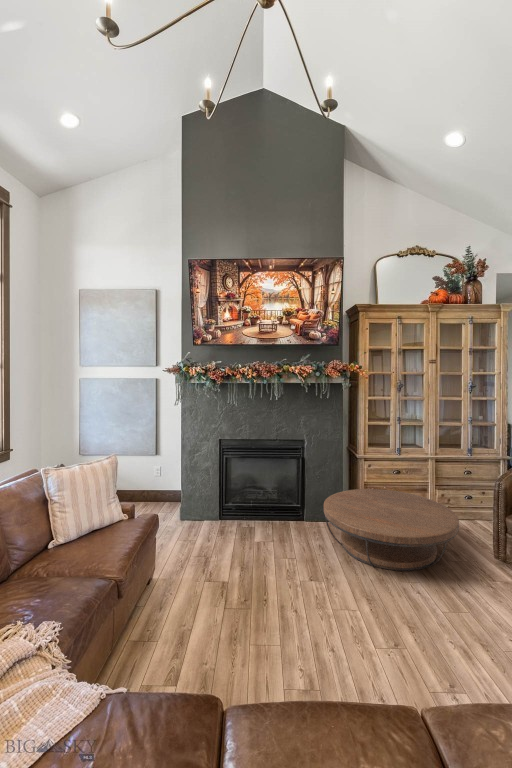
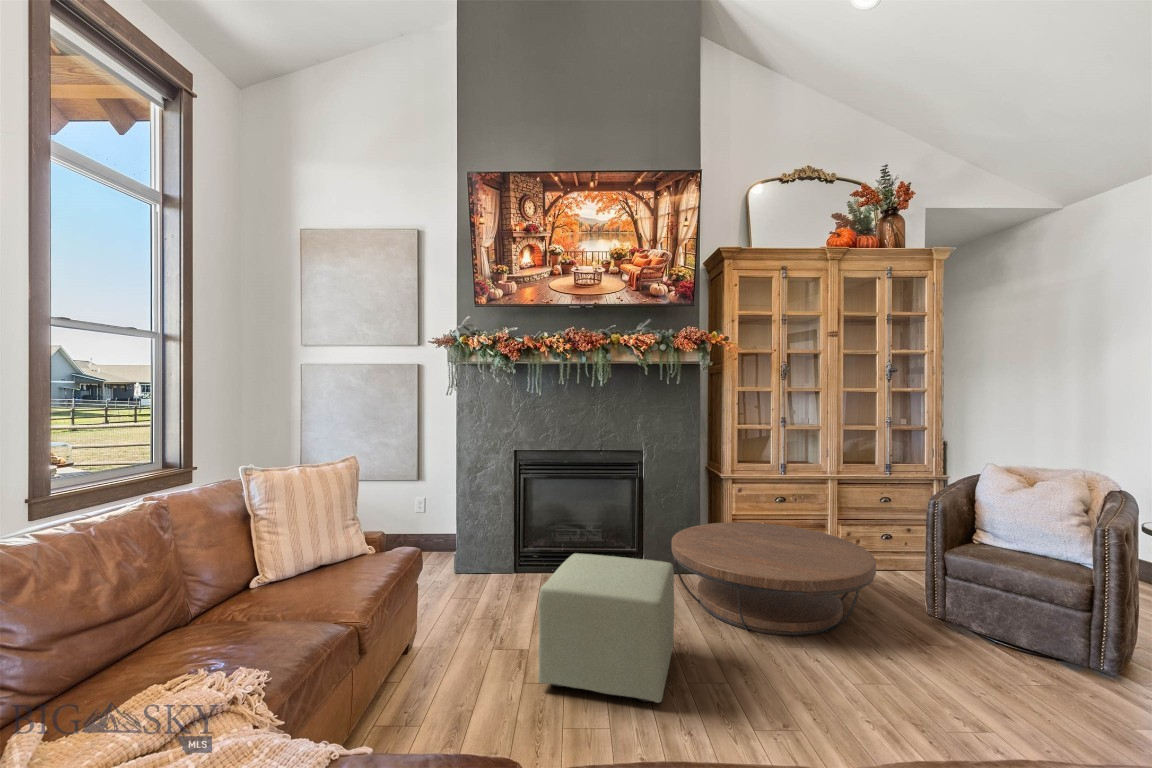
ottoman: none [235,518,324,623] -> present [538,553,674,703]

